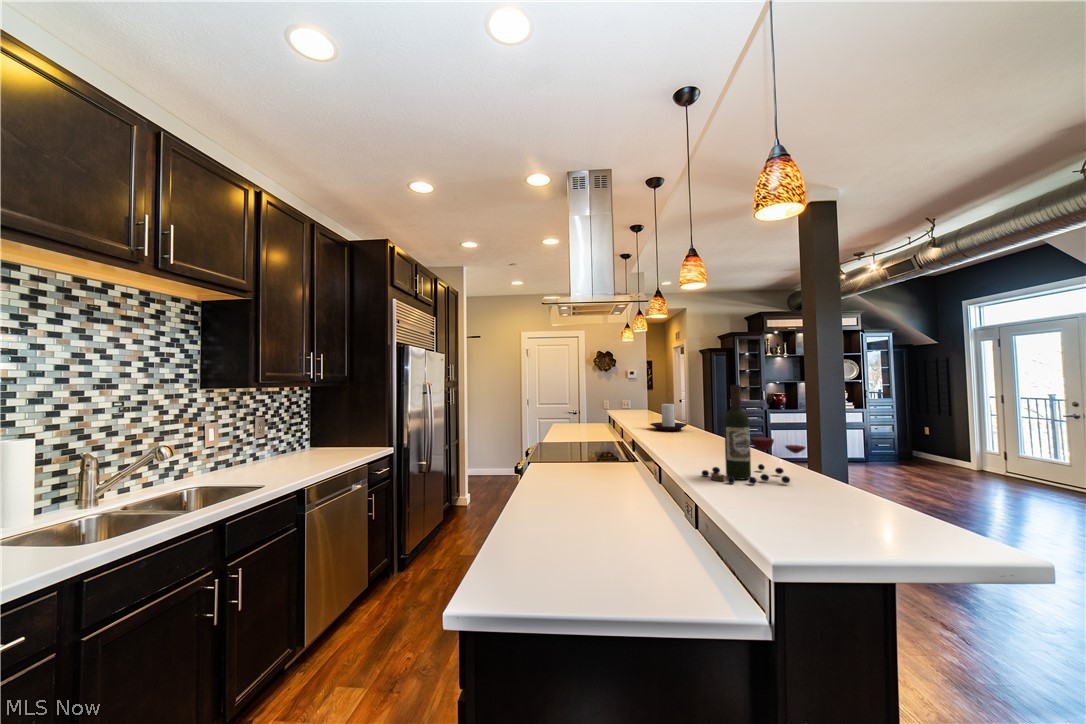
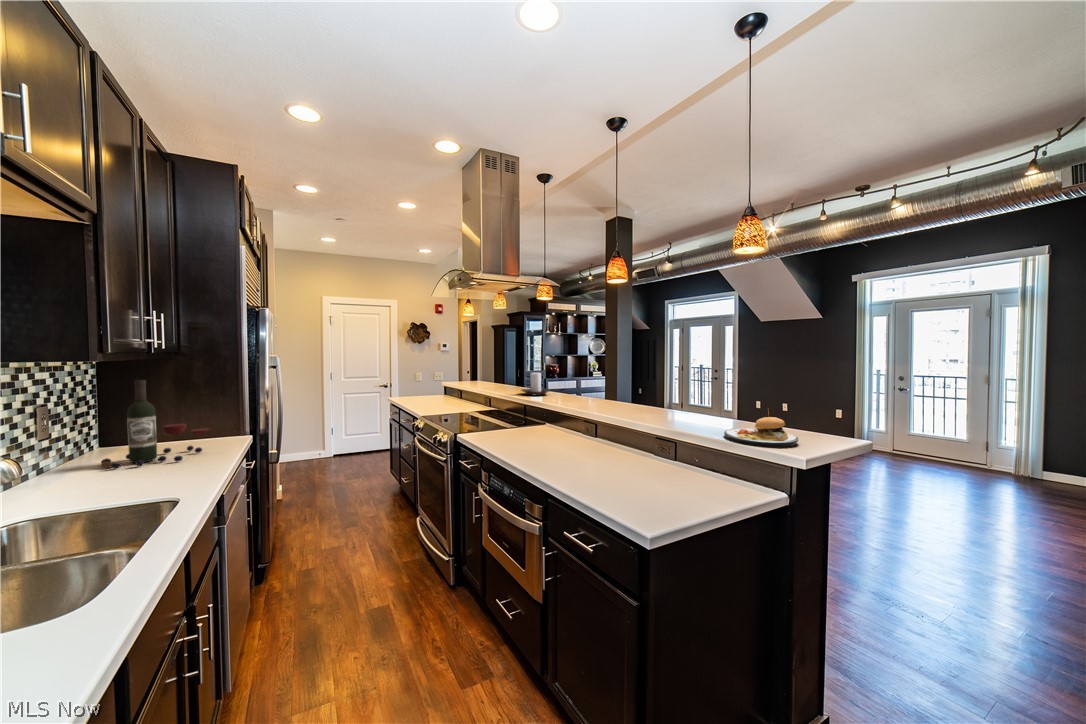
wine bottle: present [702,385,806,484] -> present [101,380,209,469]
plate: none [789,471,930,550] -> present [724,417,798,447]

